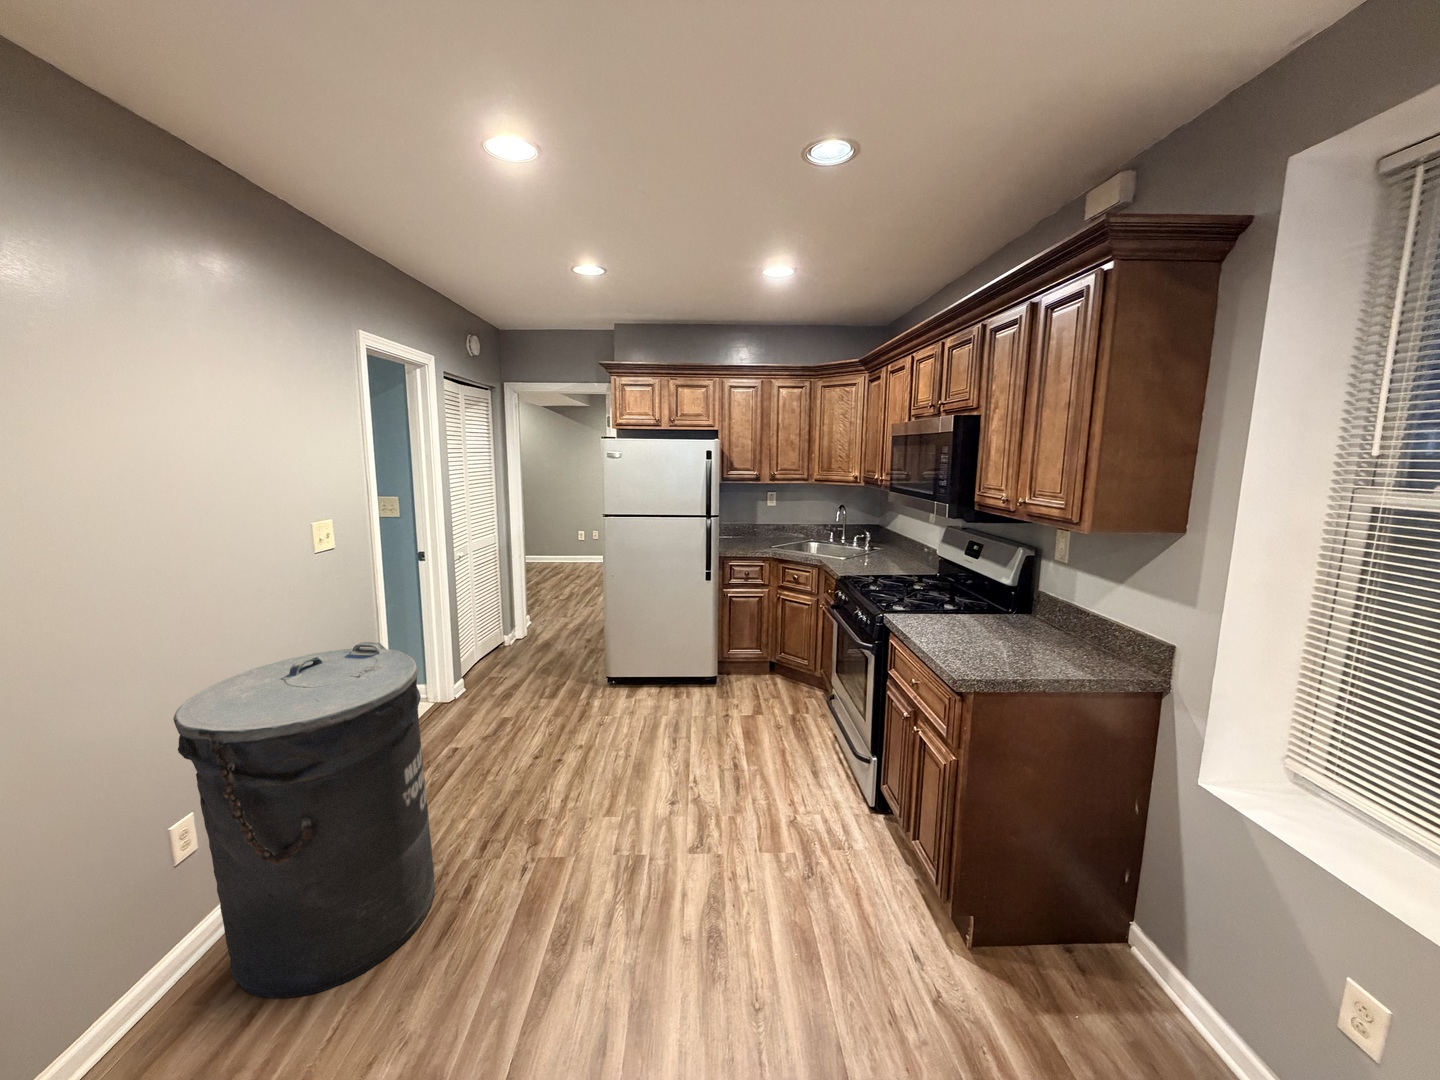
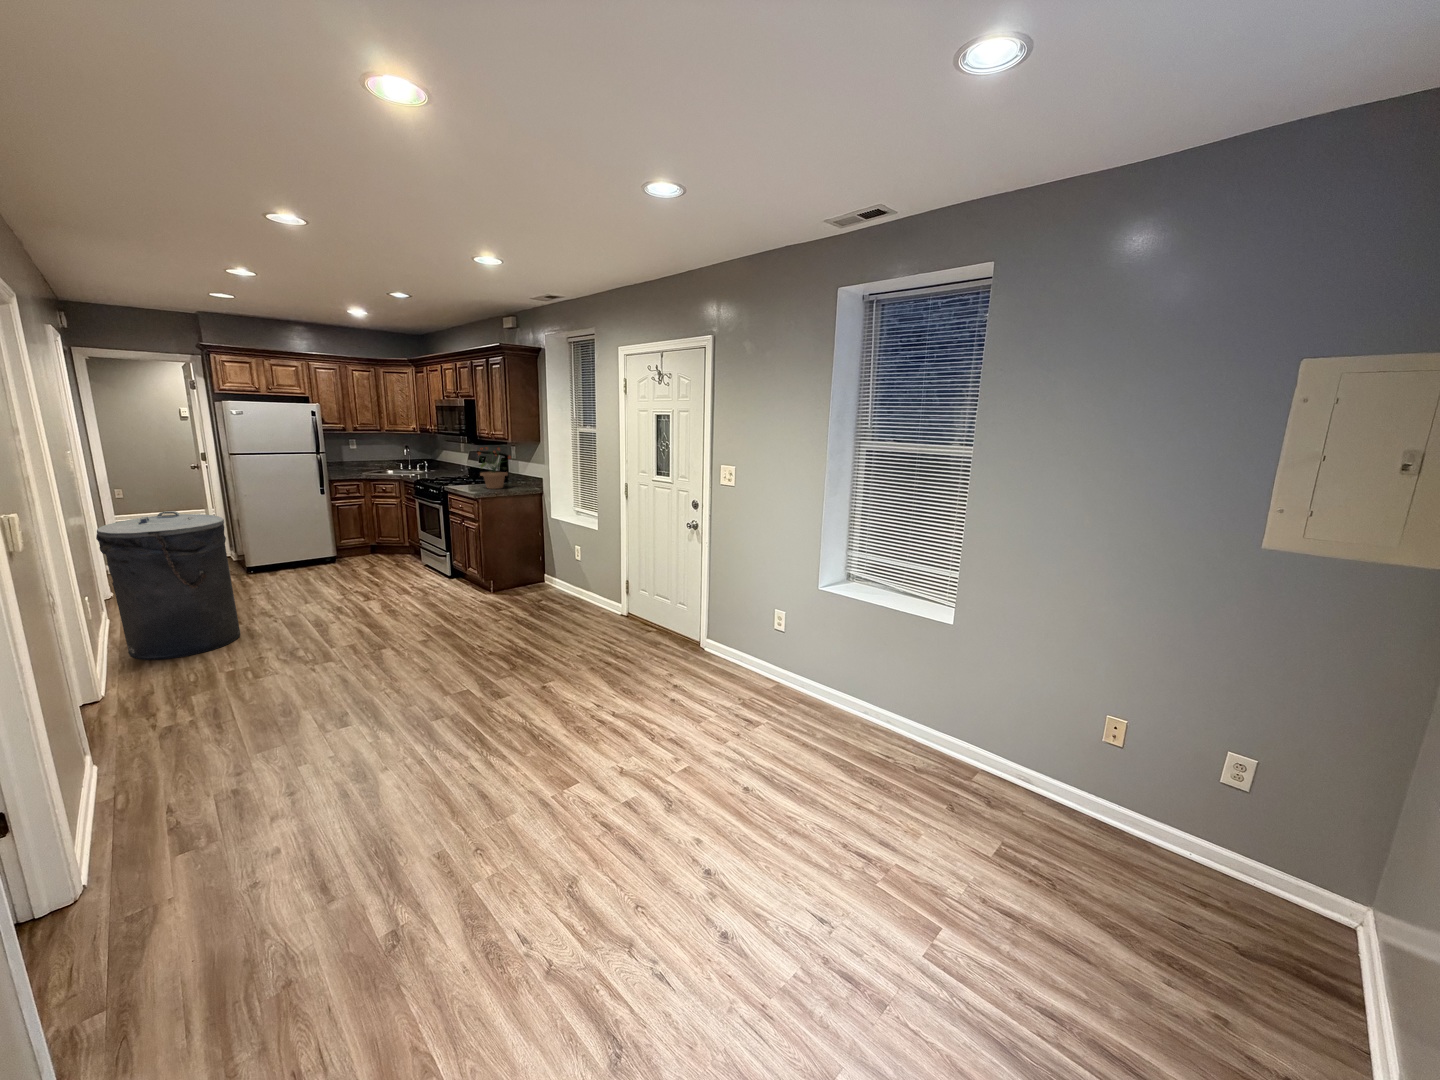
potted plant: none [953,529,1073,649] -> present [478,447,510,489]

